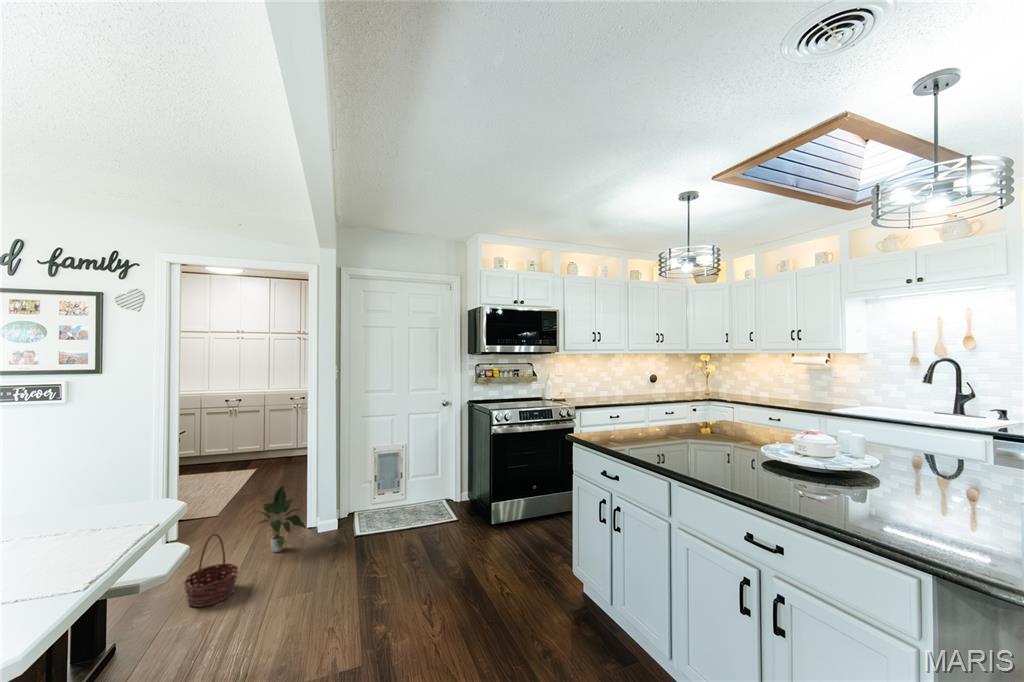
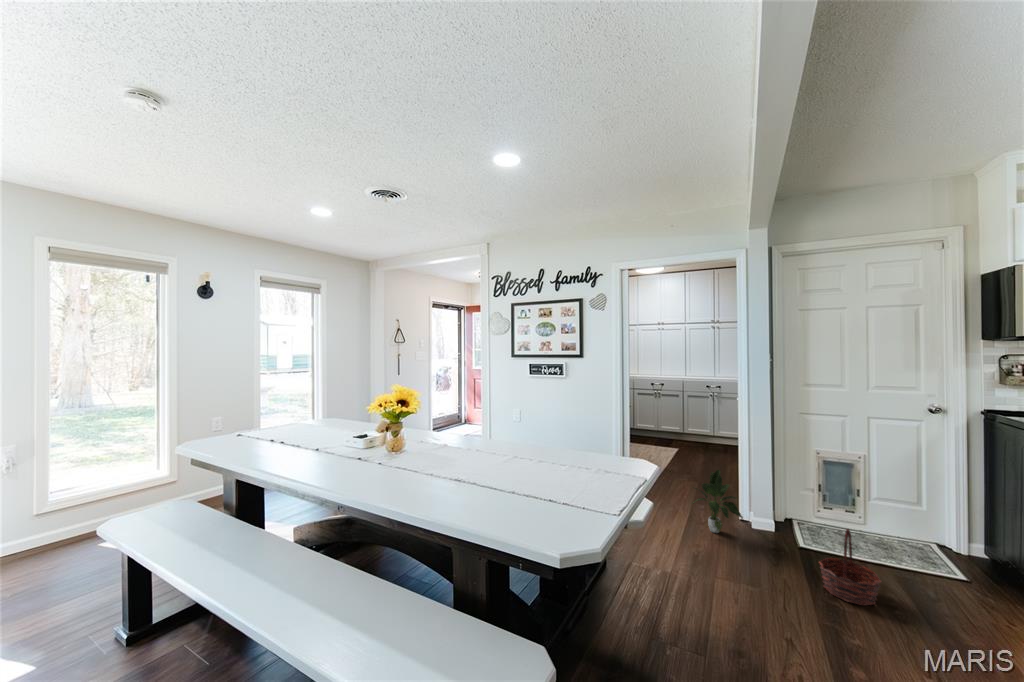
basket: present [184,534,238,607] -> present [819,529,881,605]

